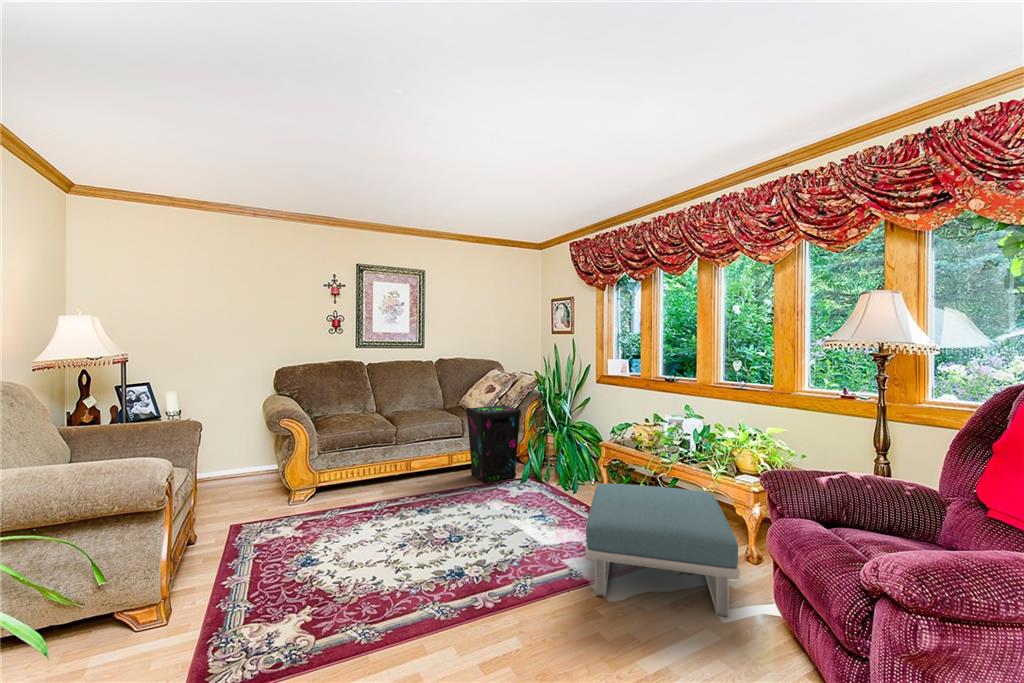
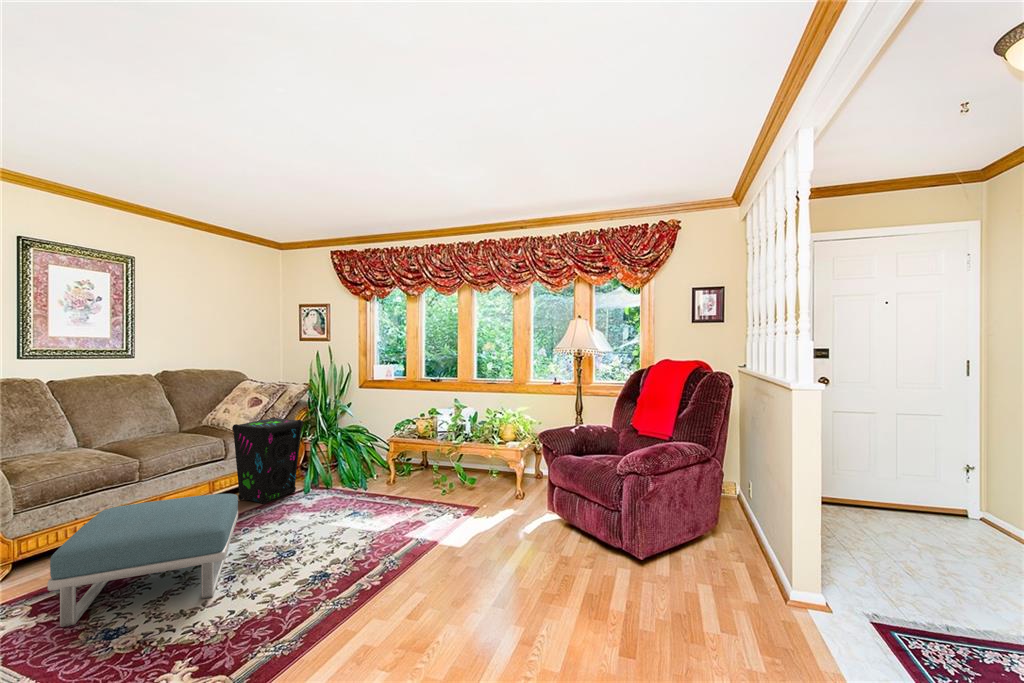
footstool: present [585,483,740,616] -> present [48,494,238,627]

